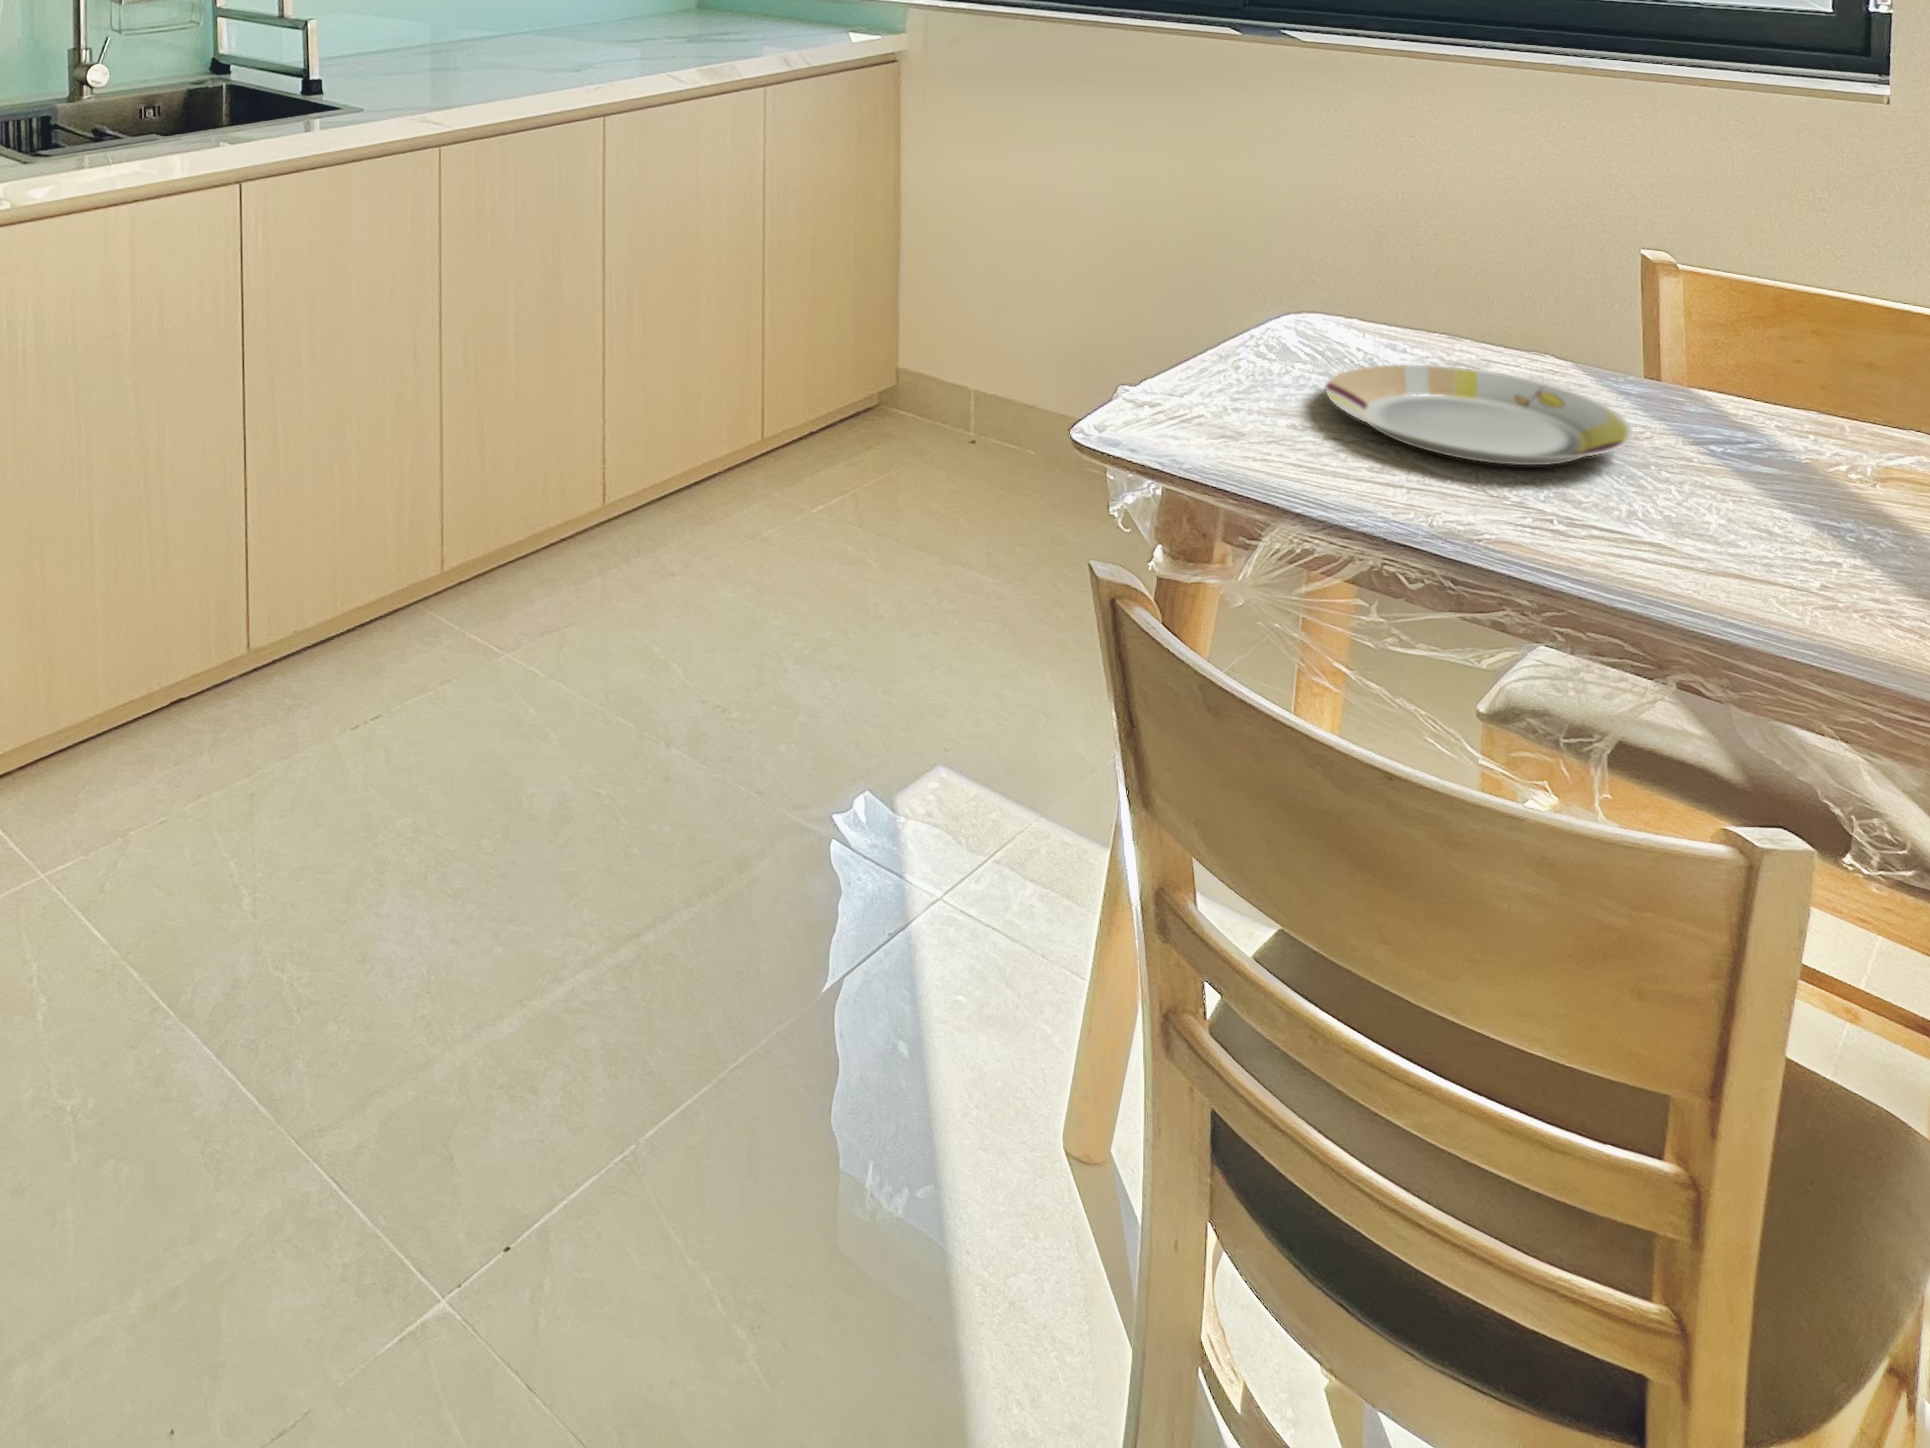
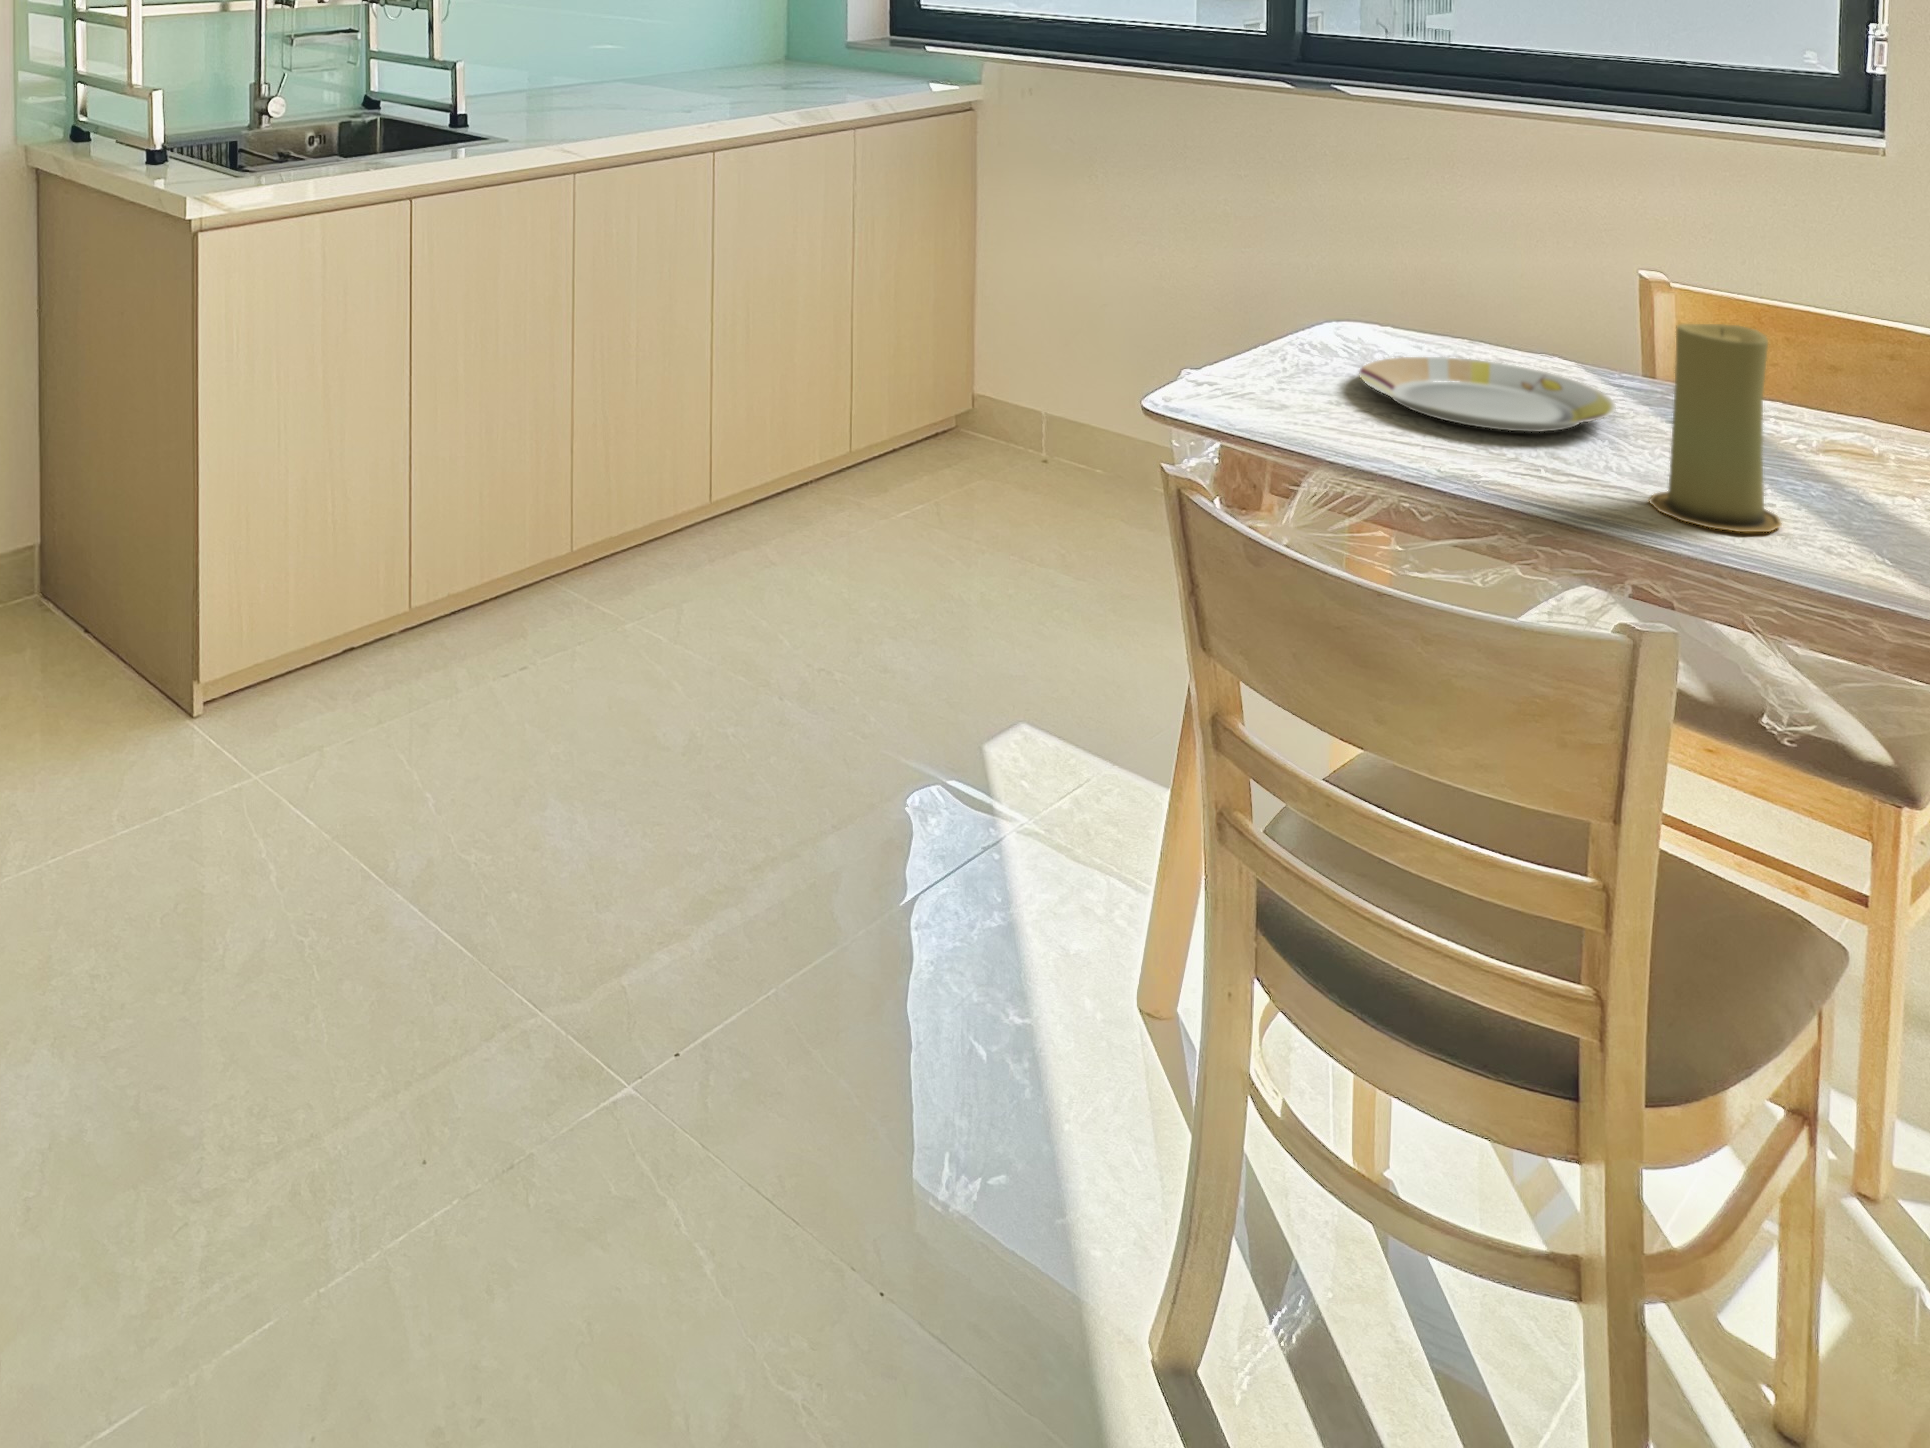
candle: none [1689,342,1857,609] -> present [1649,324,1782,532]

